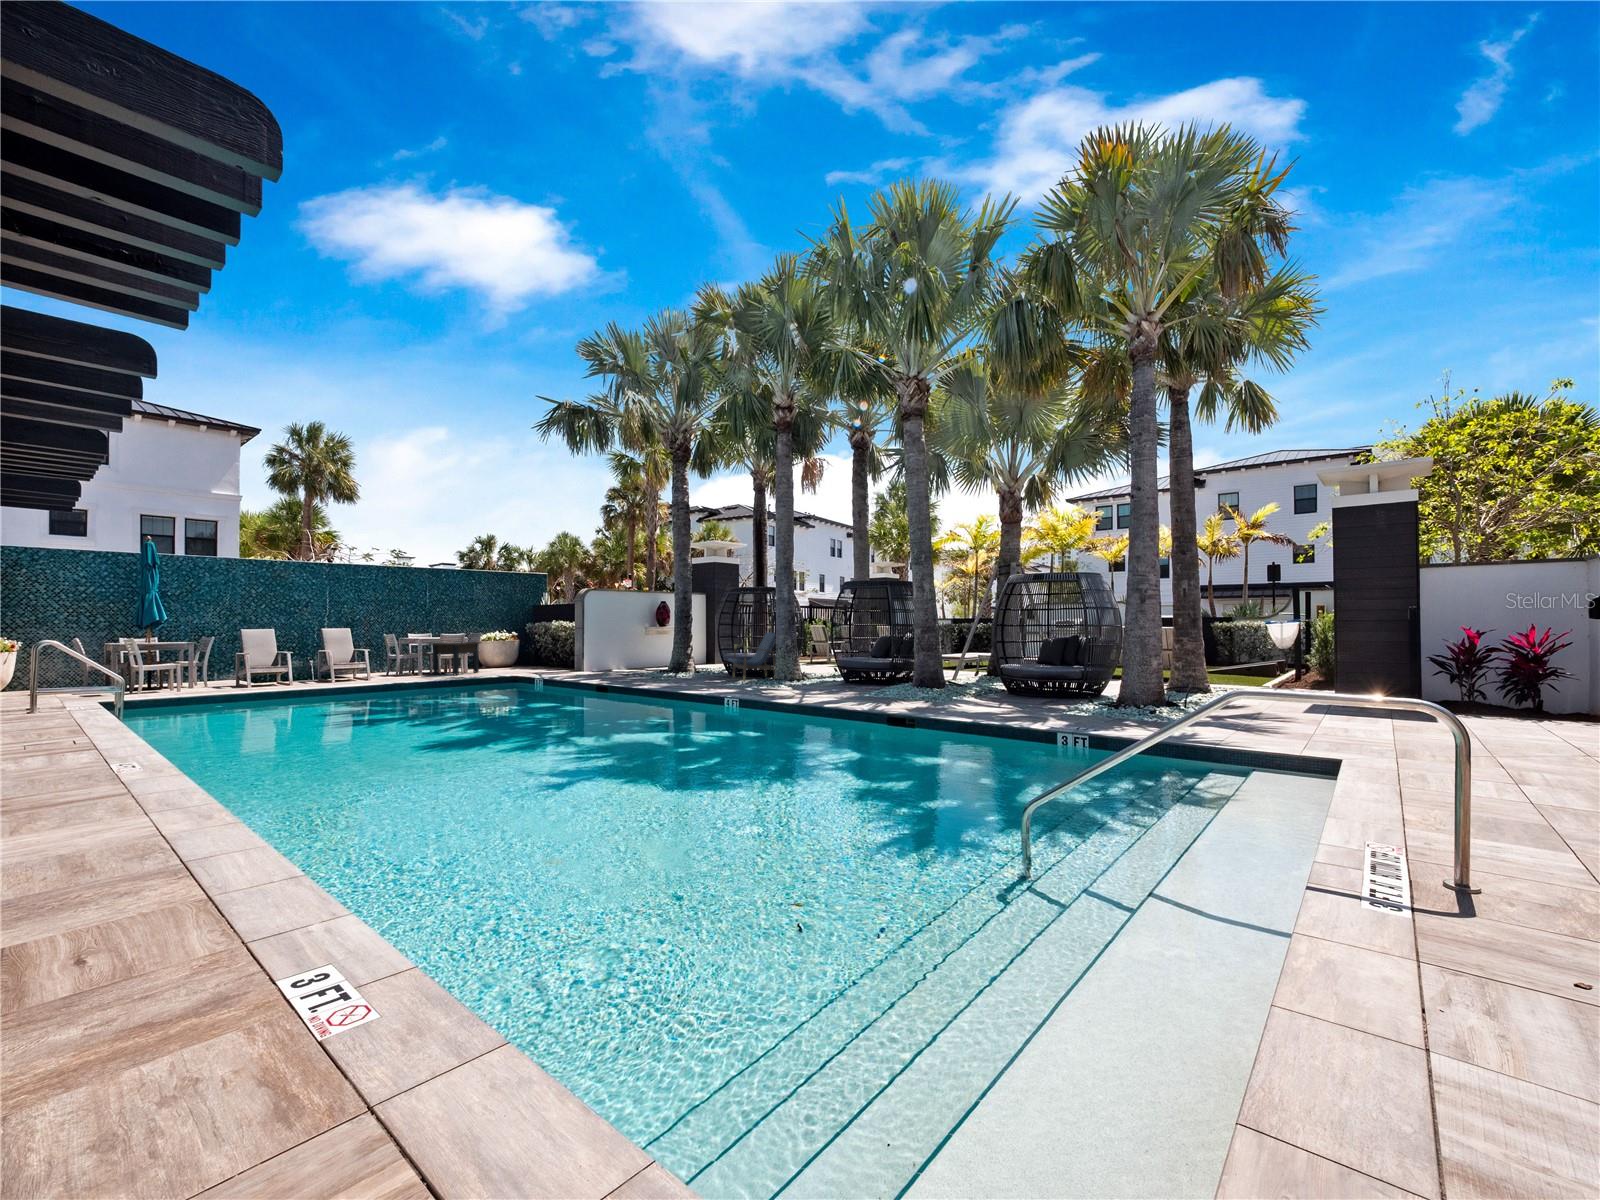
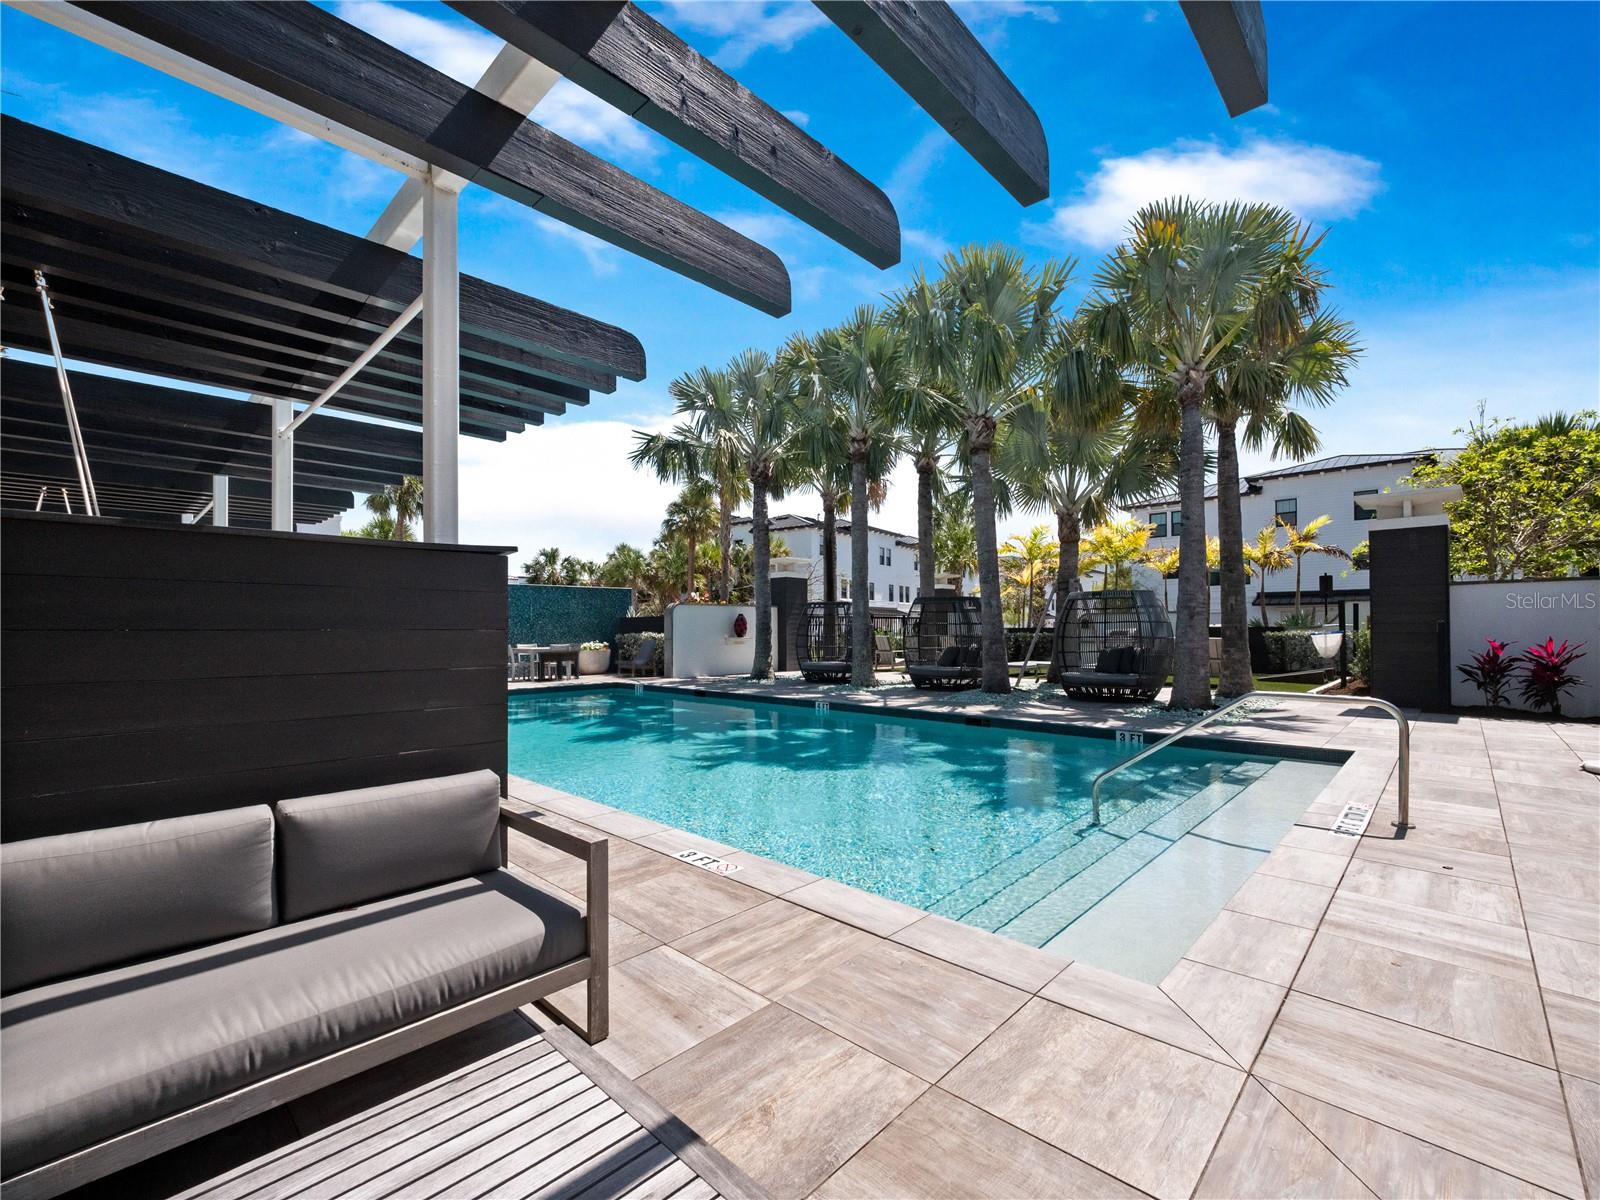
lounge chair: present [728,633,775,680] -> present [615,640,657,676]

